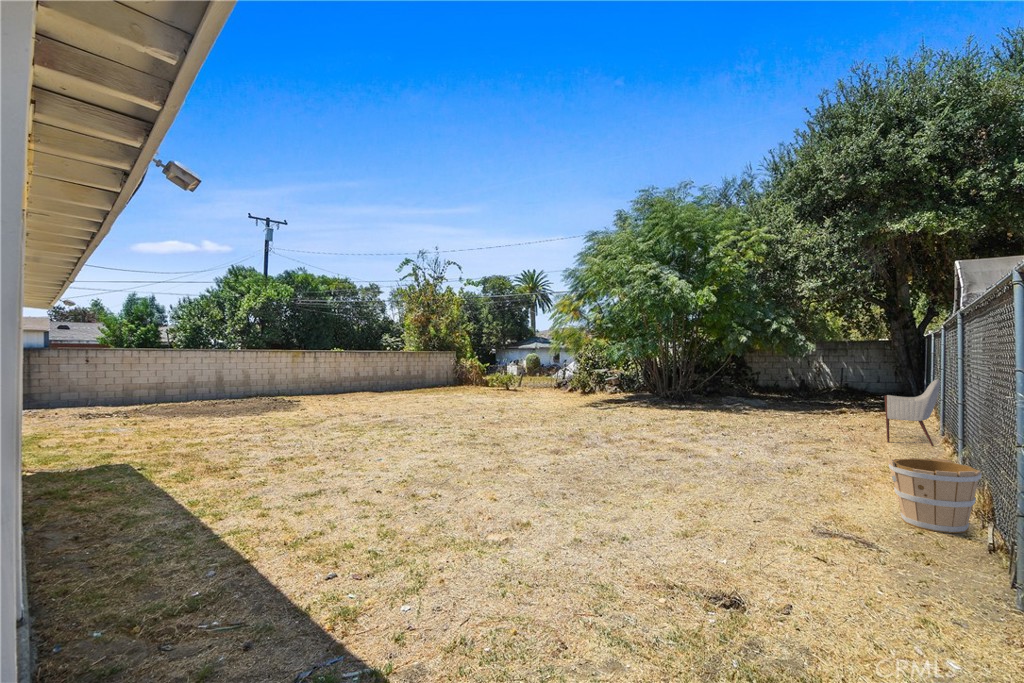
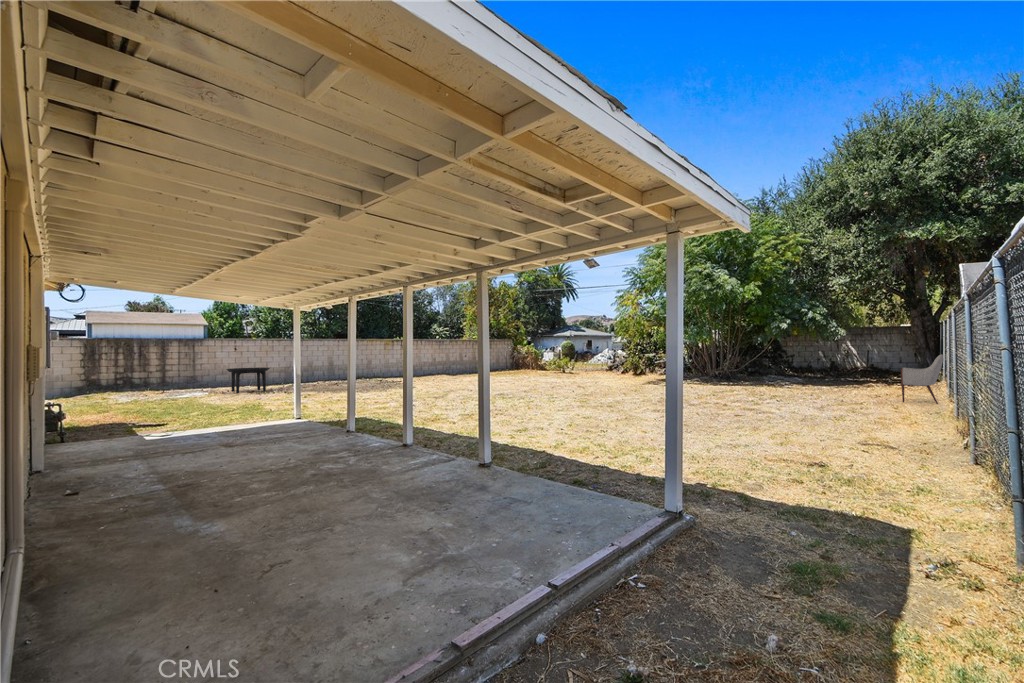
round table: none [36,383,102,416] -> present [227,368,270,393]
wooden bucket: present [888,458,982,533] -> none [899,398,957,441]

